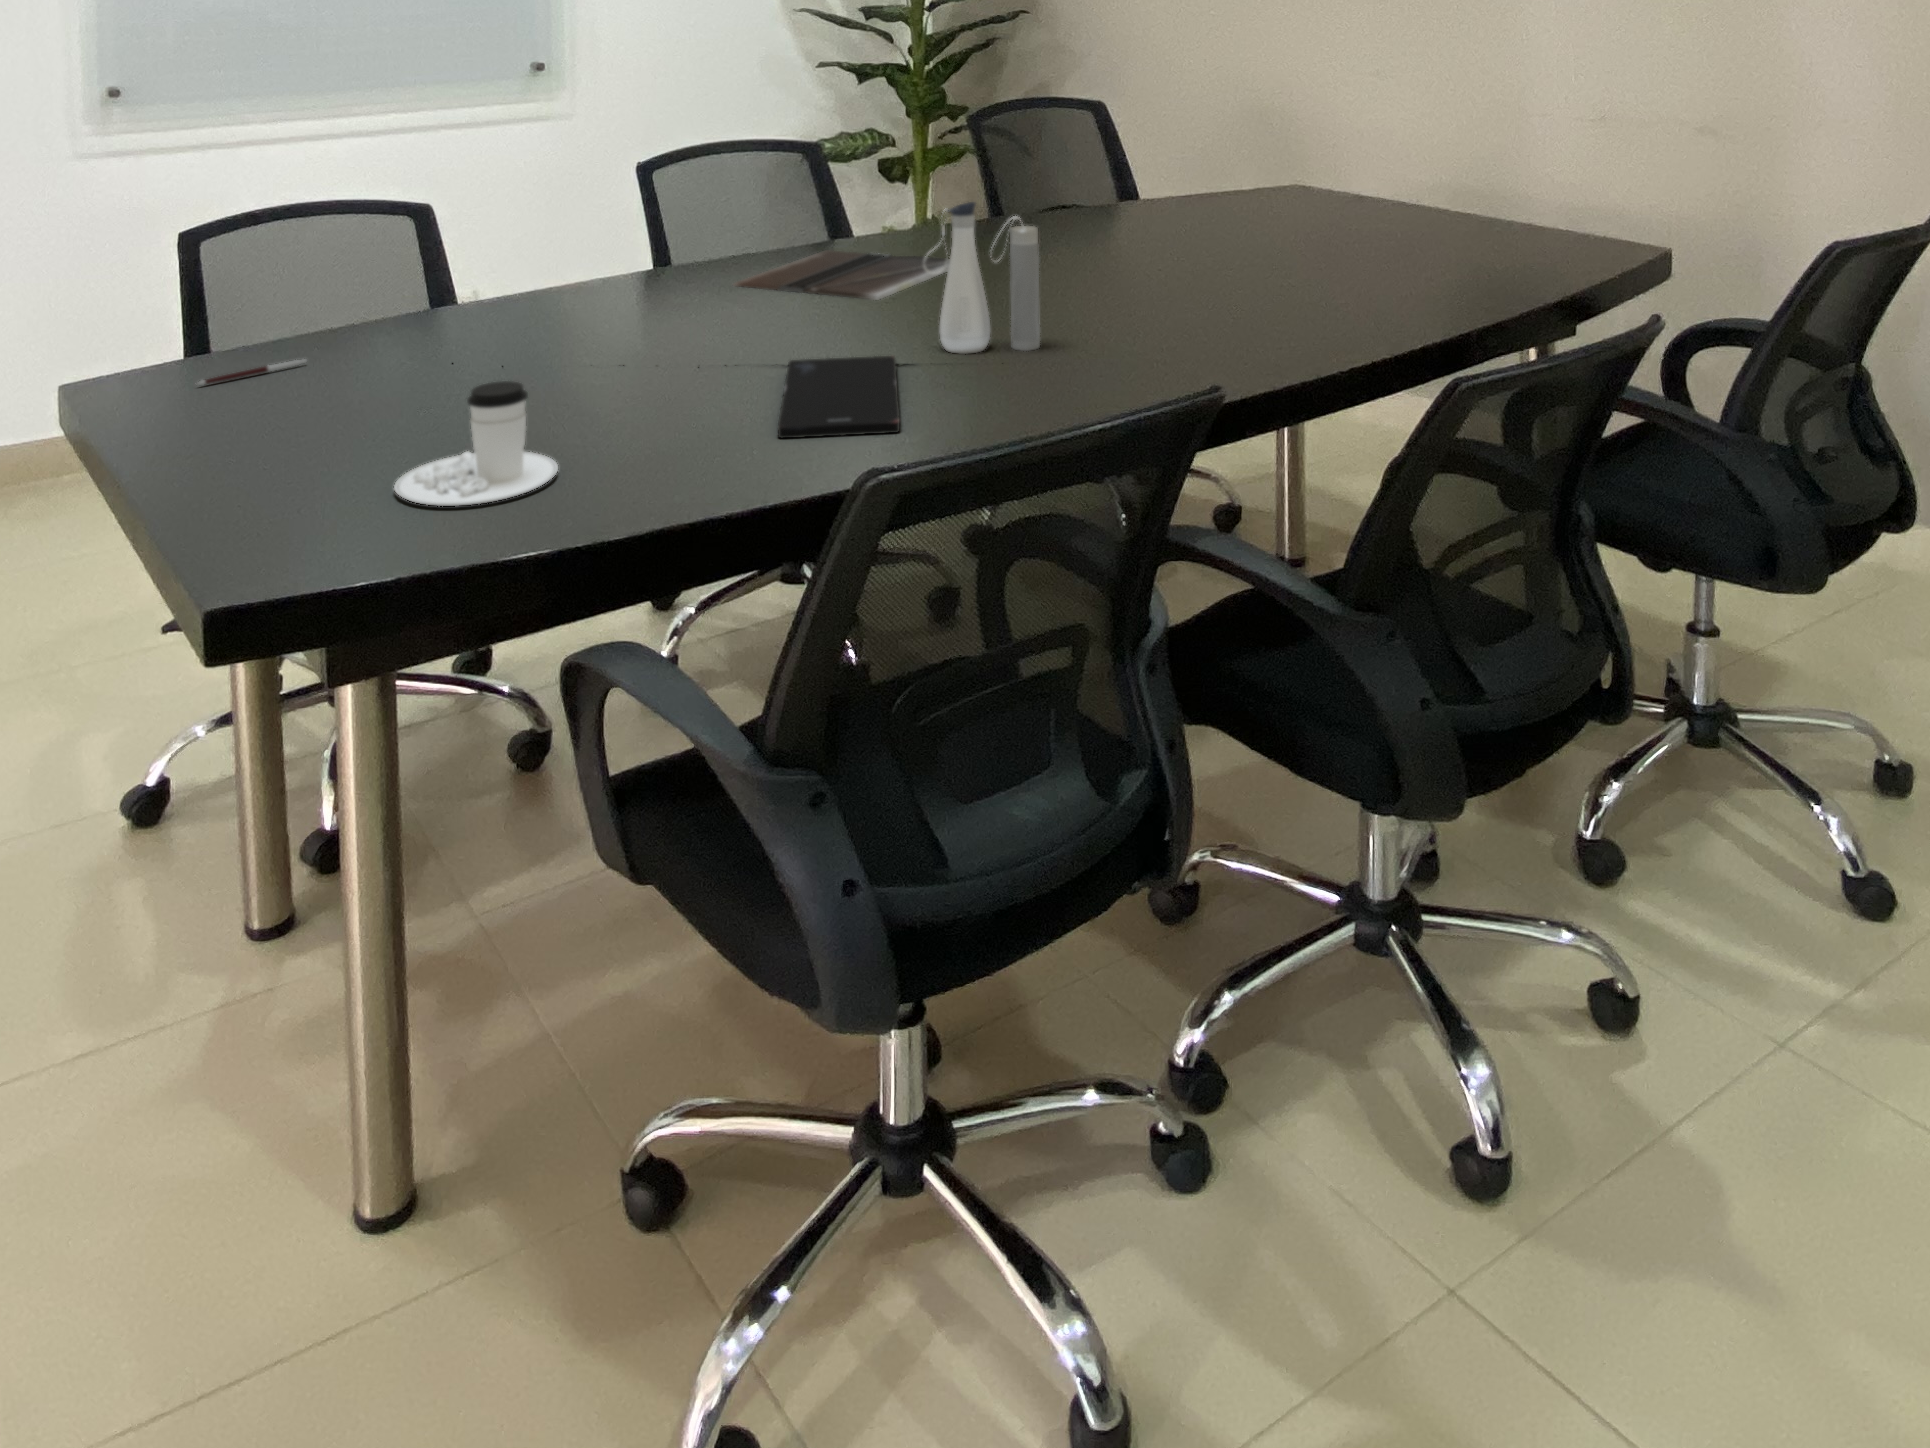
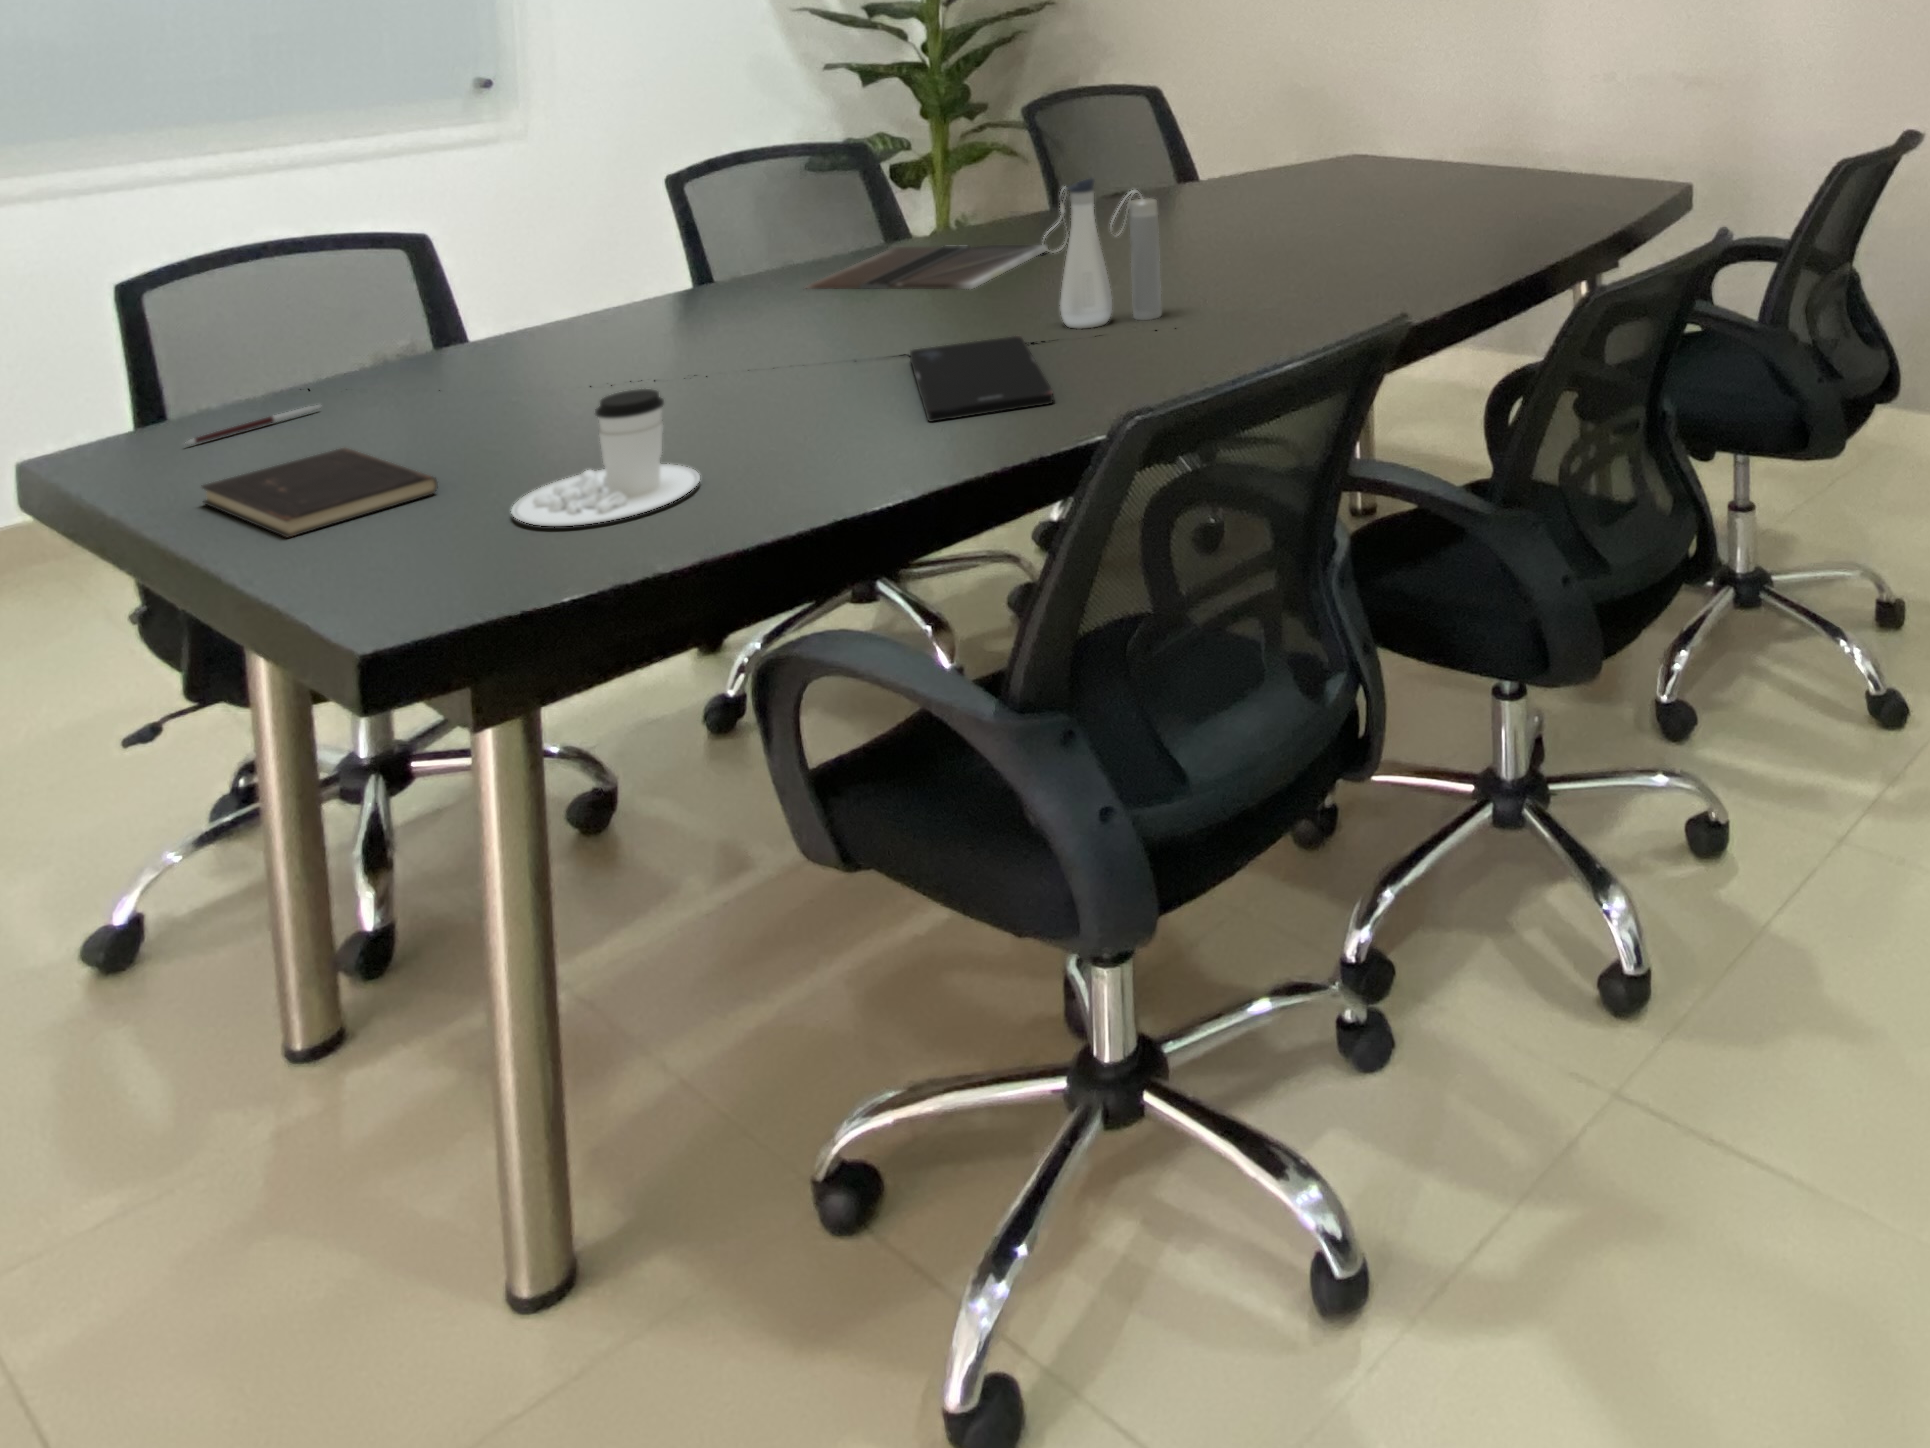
hardcover book: none [181,404,352,484] -> present [202,448,438,538]

